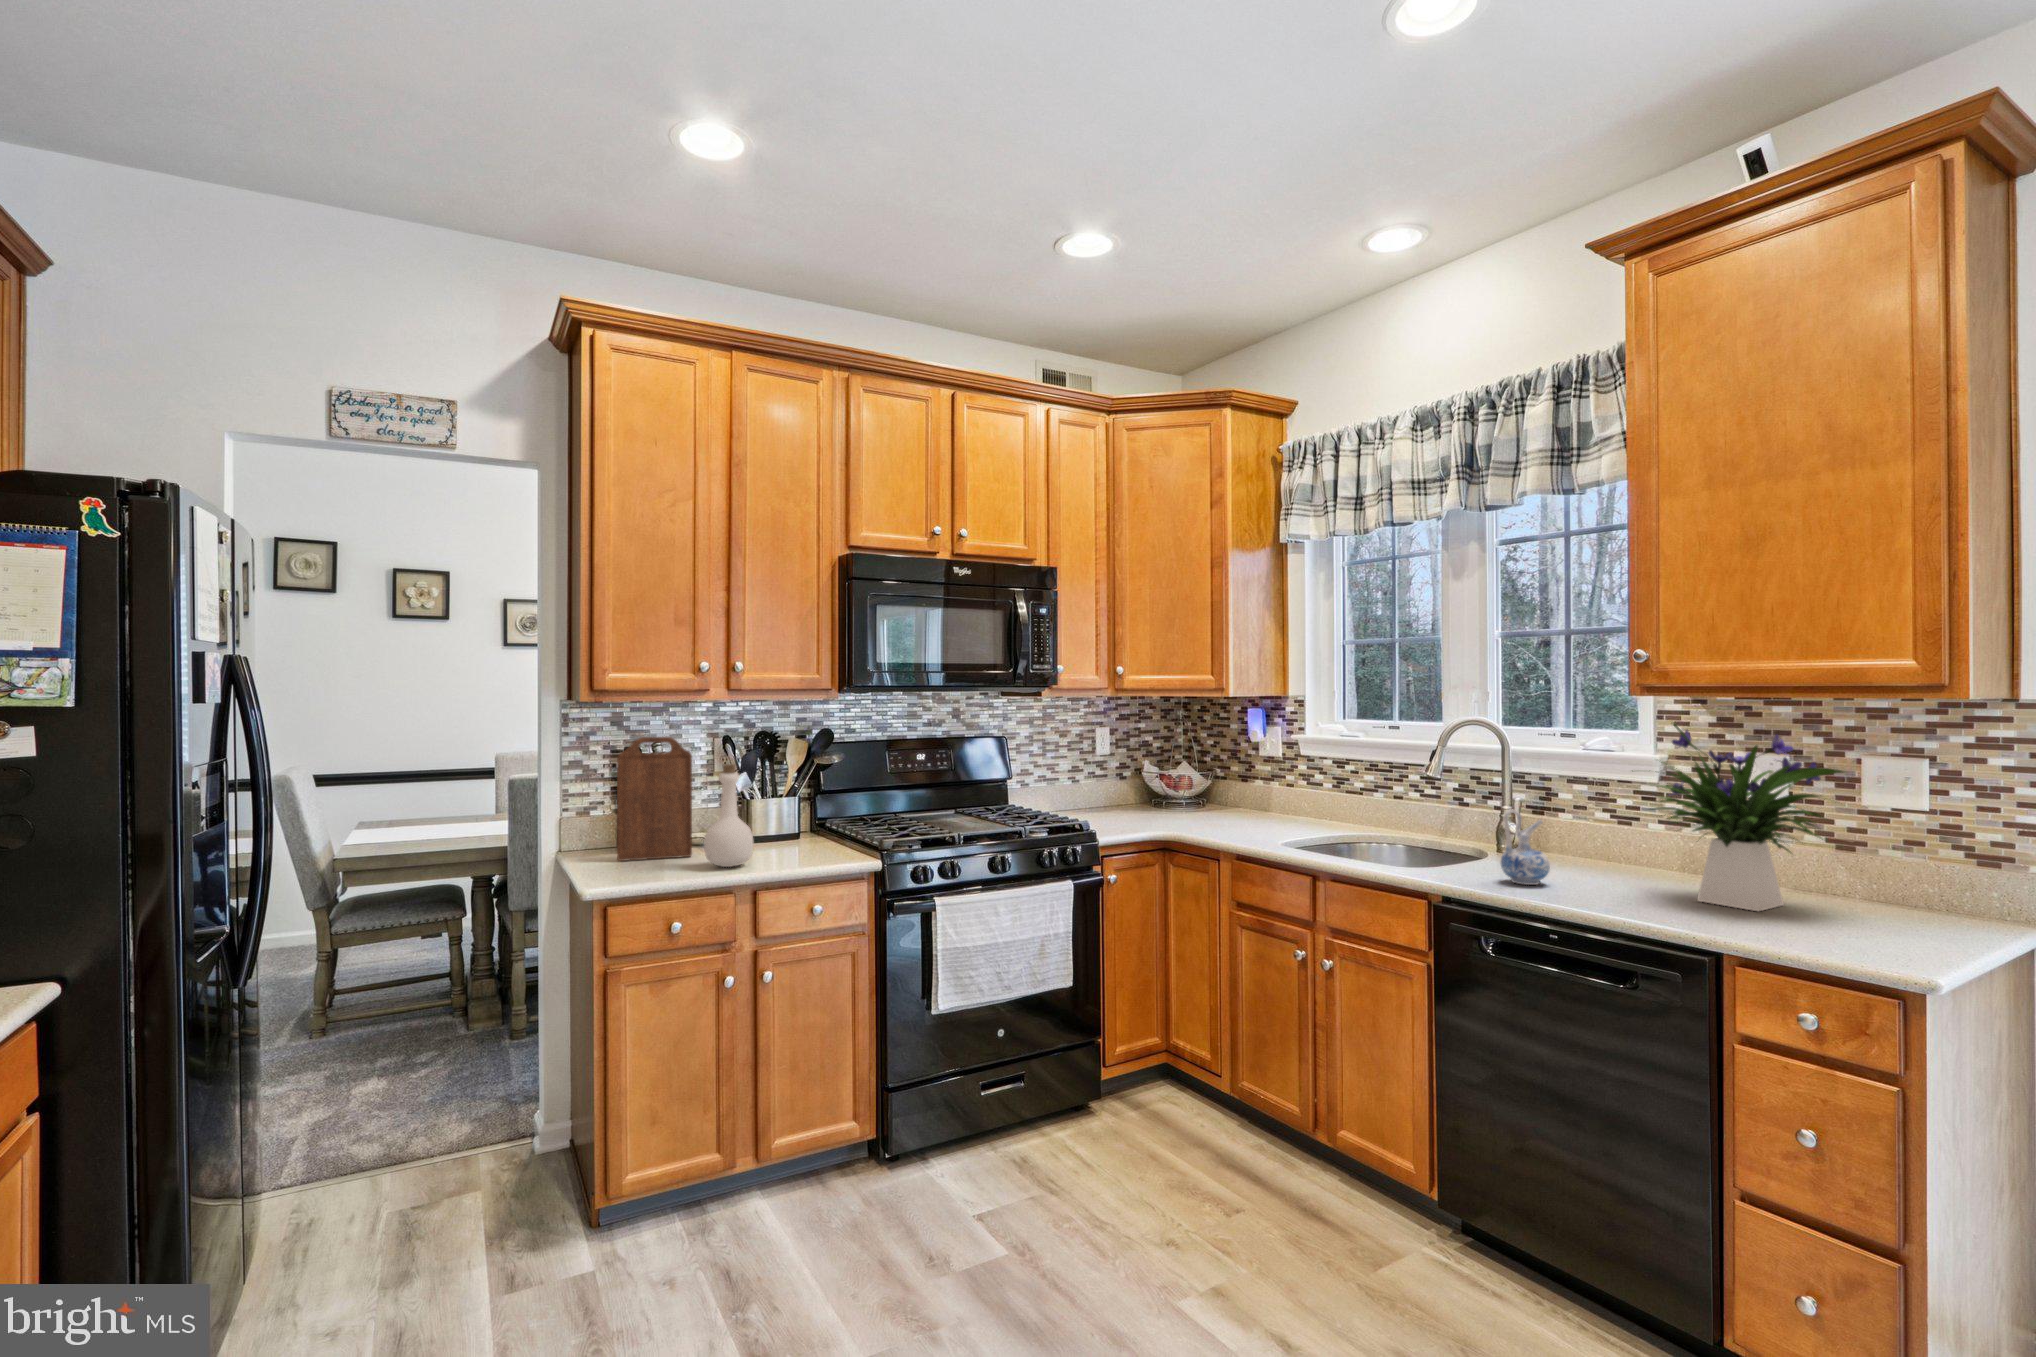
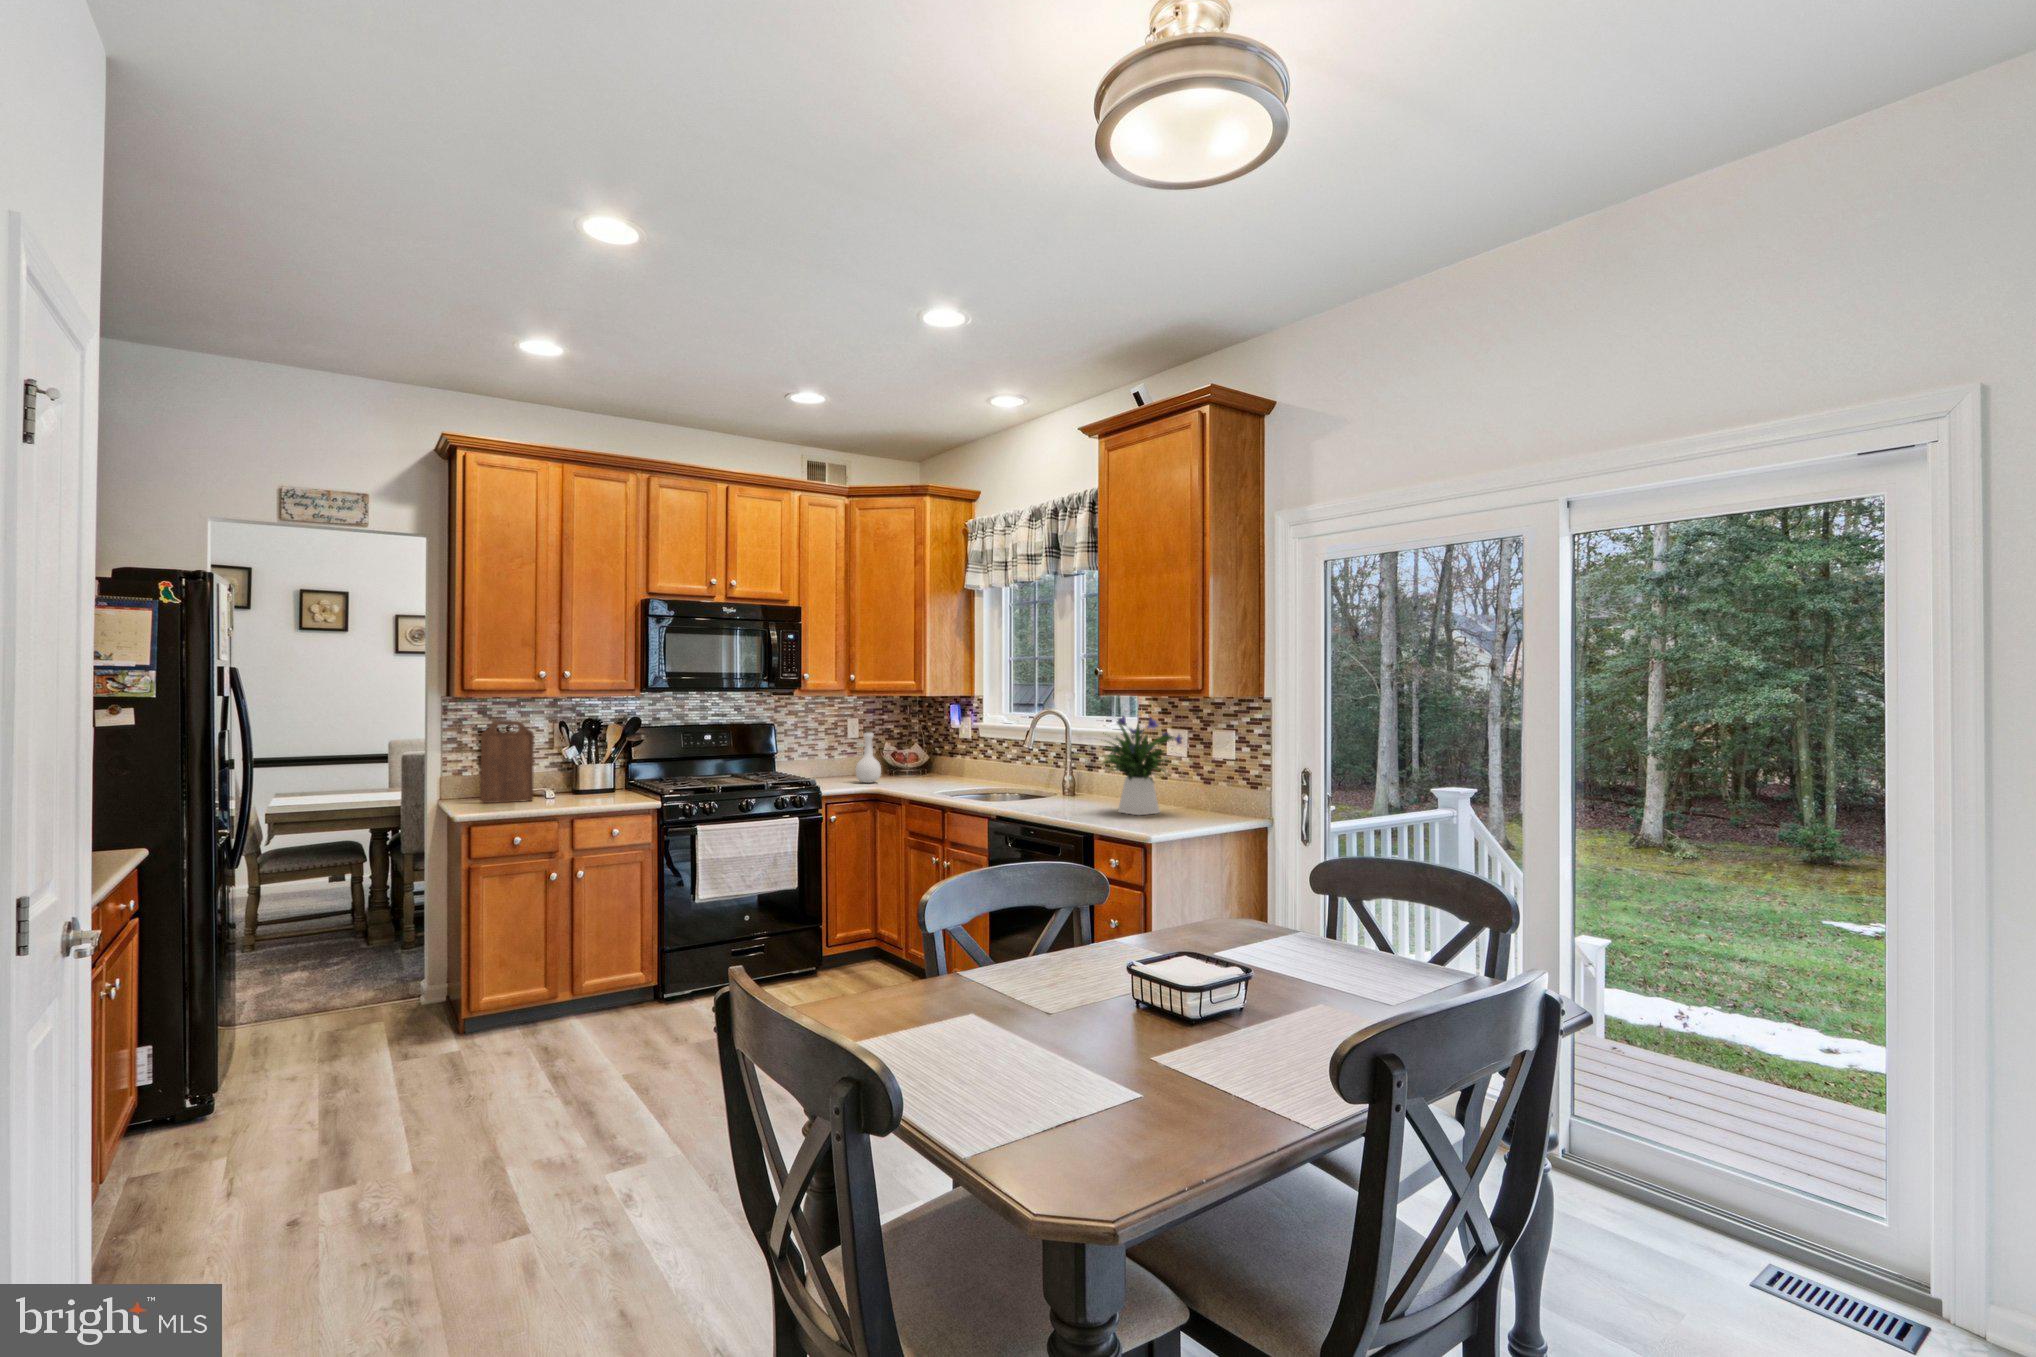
bottle: present [704,764,753,867] -> present [855,728,881,783]
ceramic pitcher: present [1500,809,1550,885] -> none [1030,763,1056,807]

